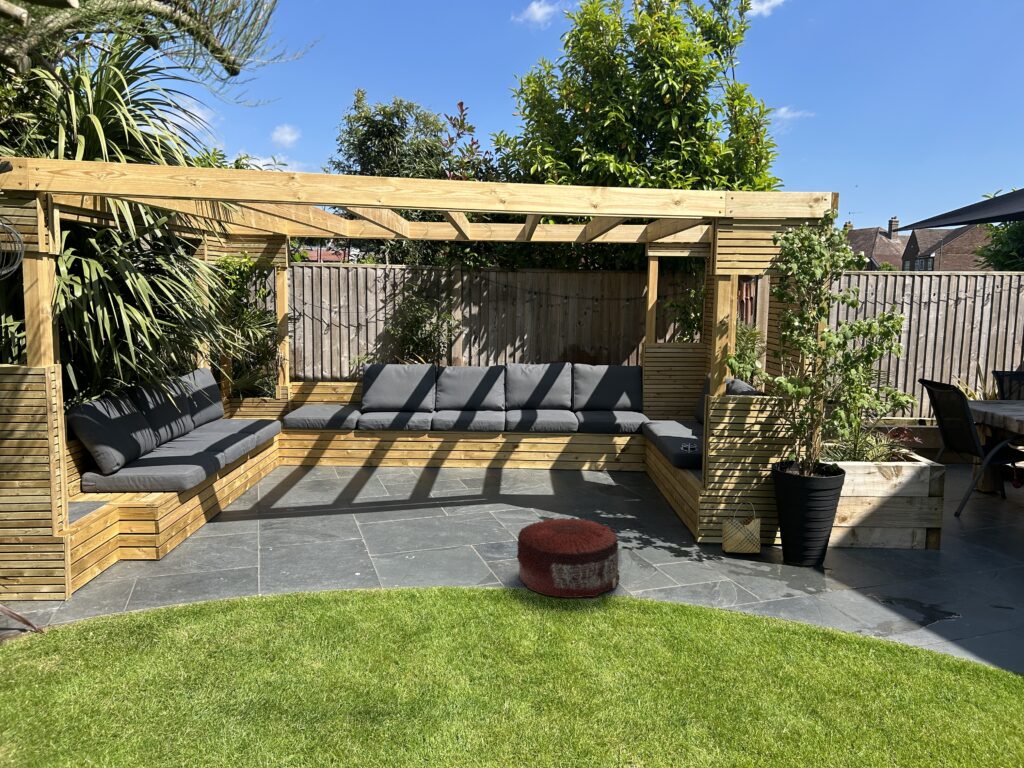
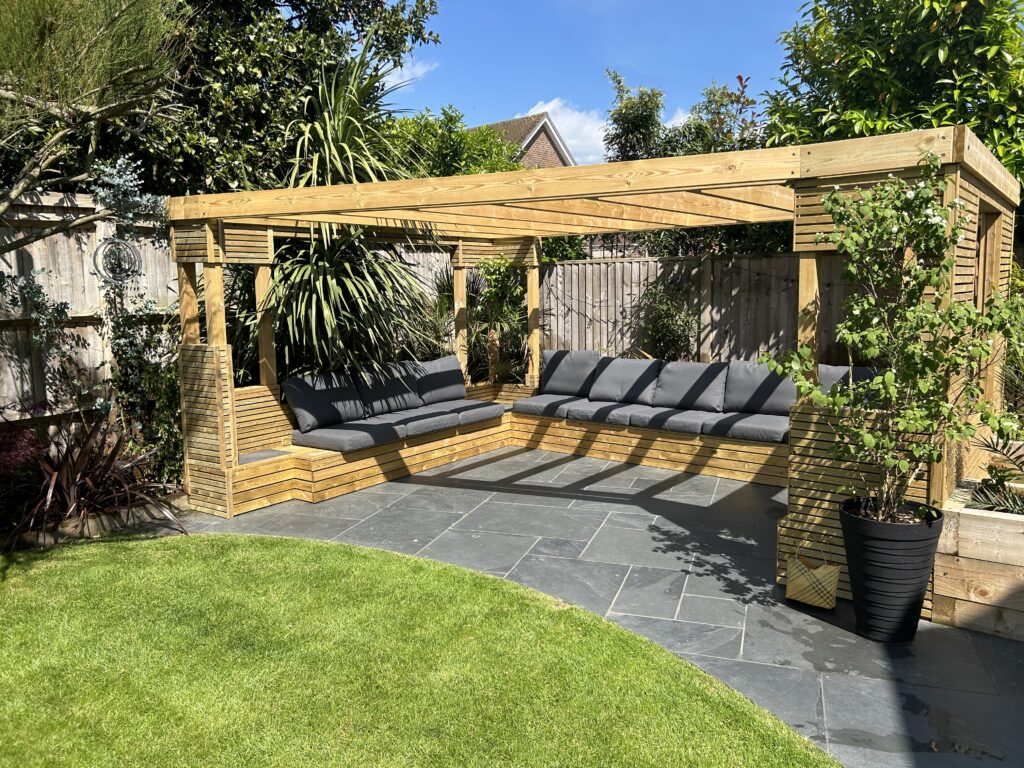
pouf: present [517,518,619,598] -> none [515,512,618,592]

